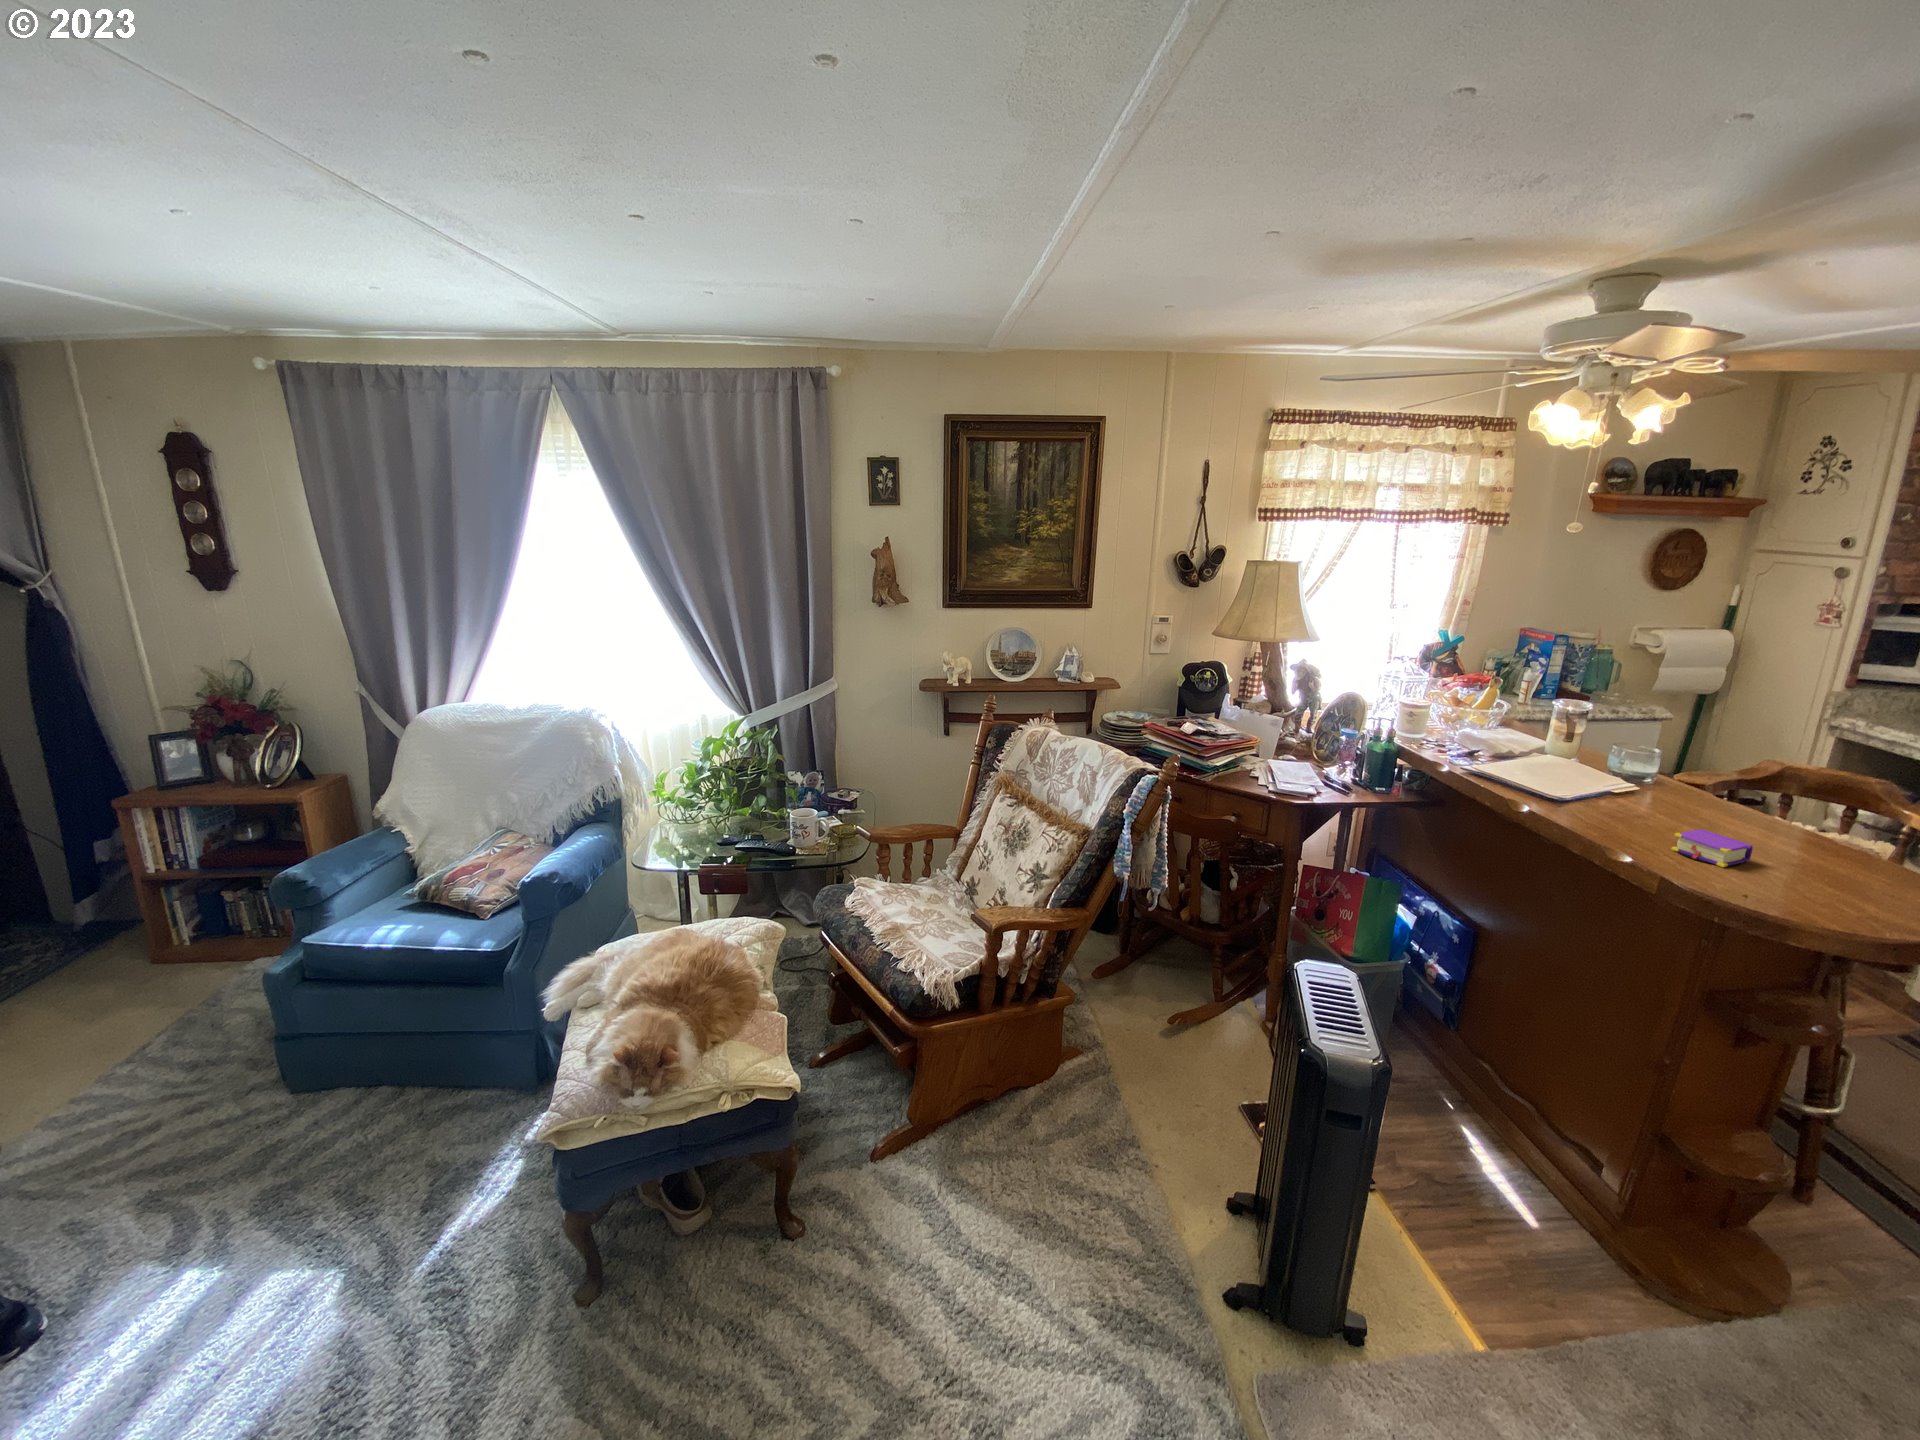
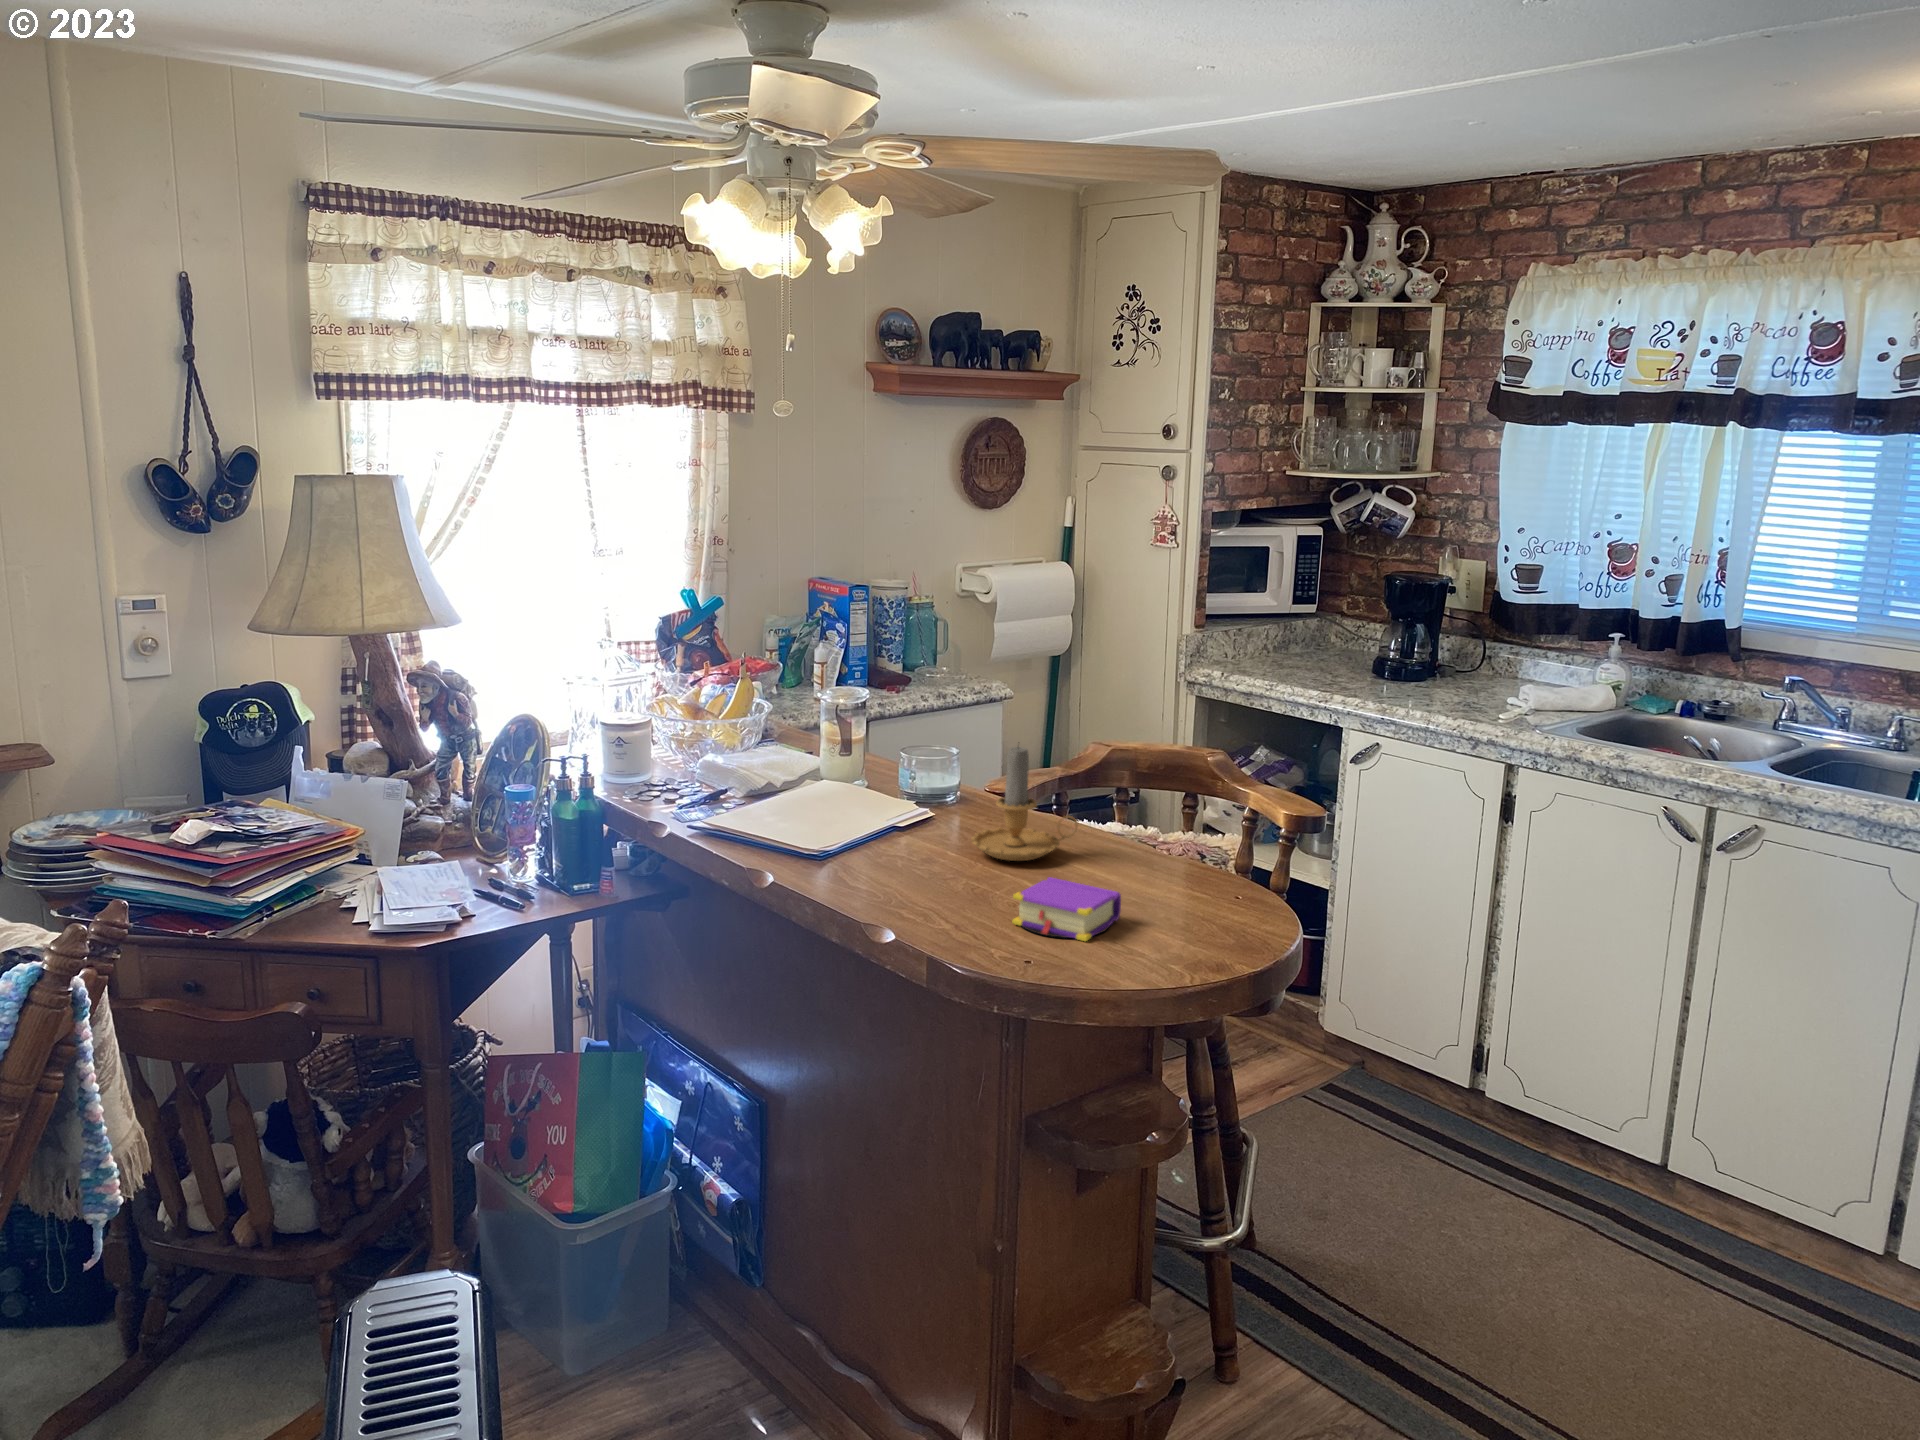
candle: none [1643,749,1724,820] -> present [971,747,1077,861]

